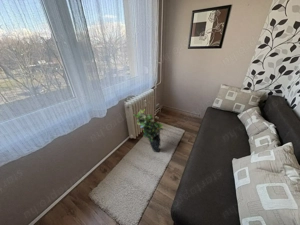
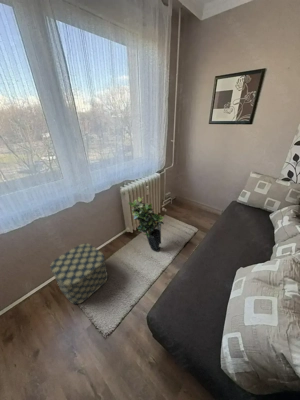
storage box: none [70,153,122,208] -> present [50,244,108,304]

